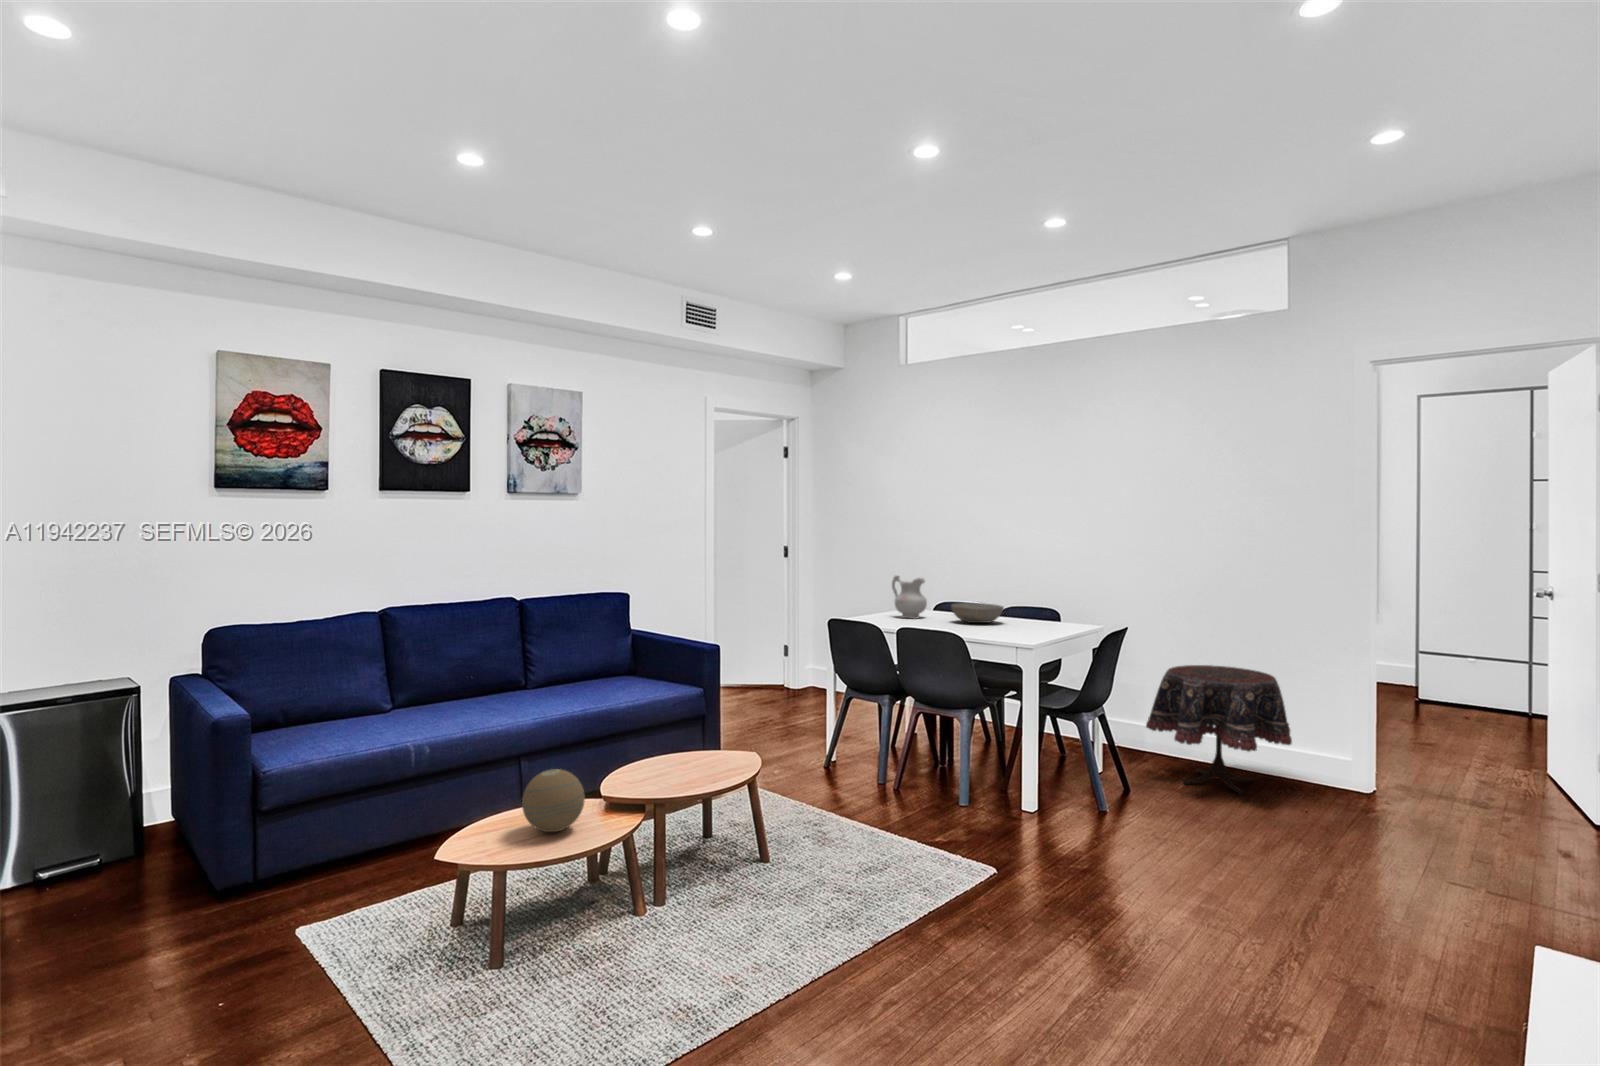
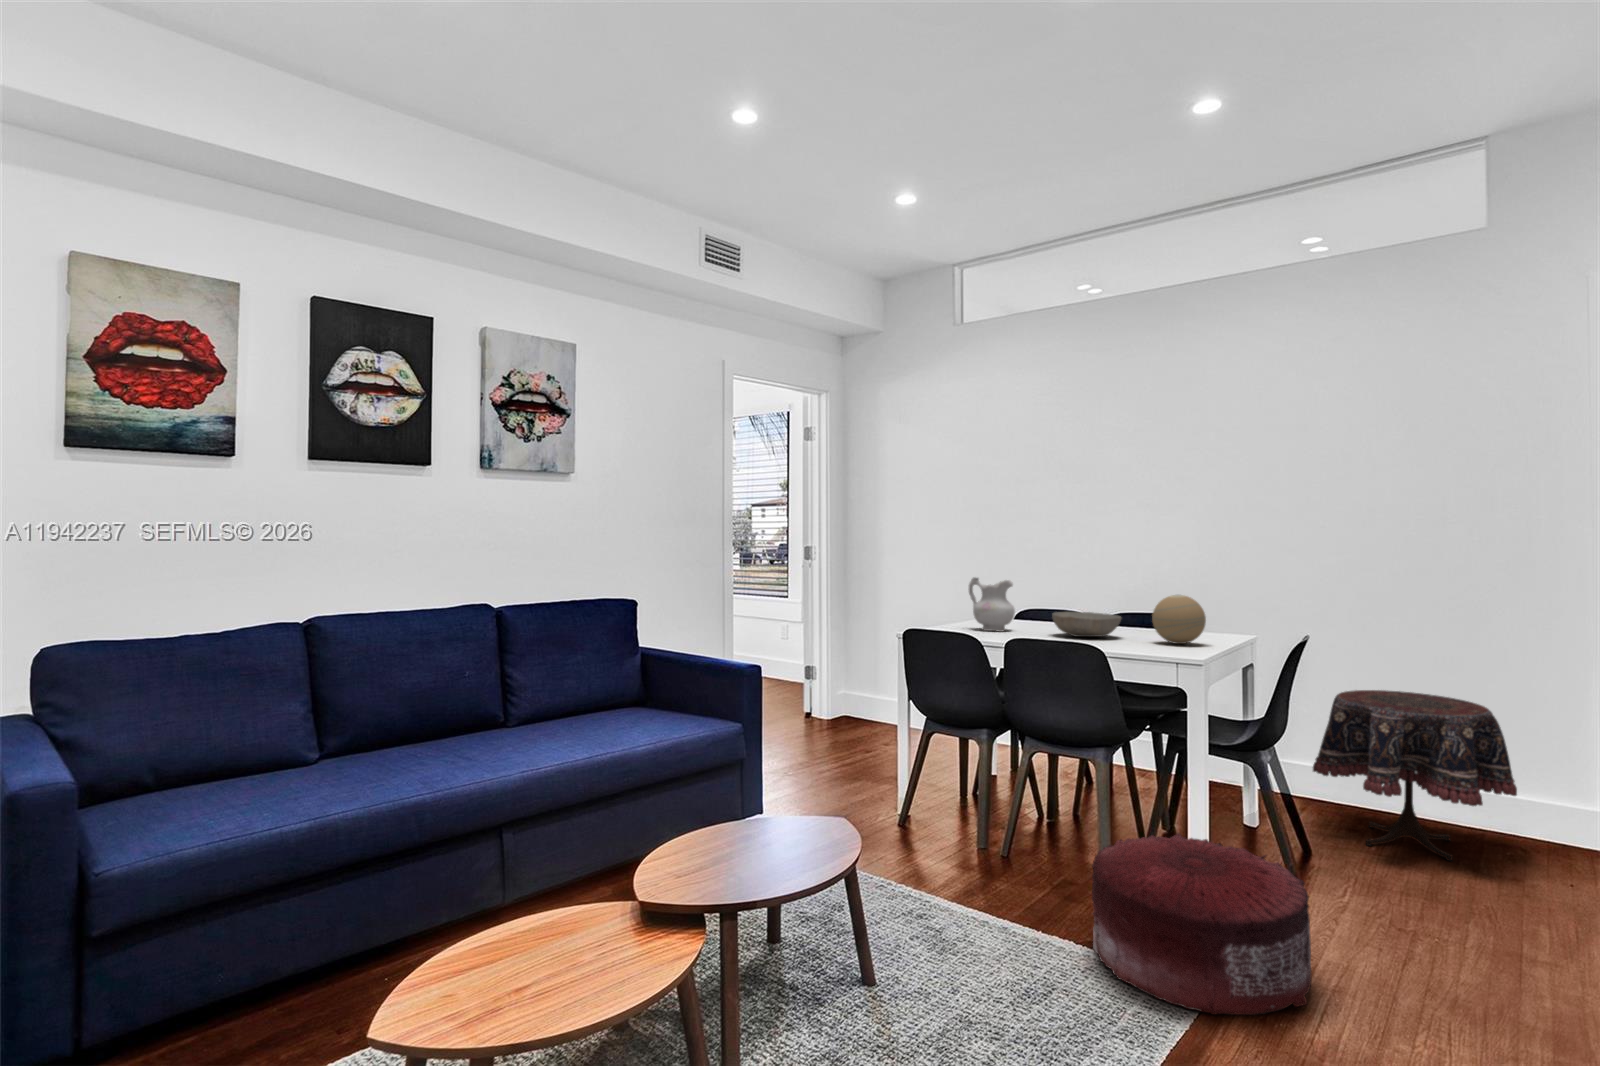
pouf: none [930,765,1076,880] -> present [1092,833,1311,1015]
decorative orb: present [522,769,585,832] -> present [1152,595,1206,644]

